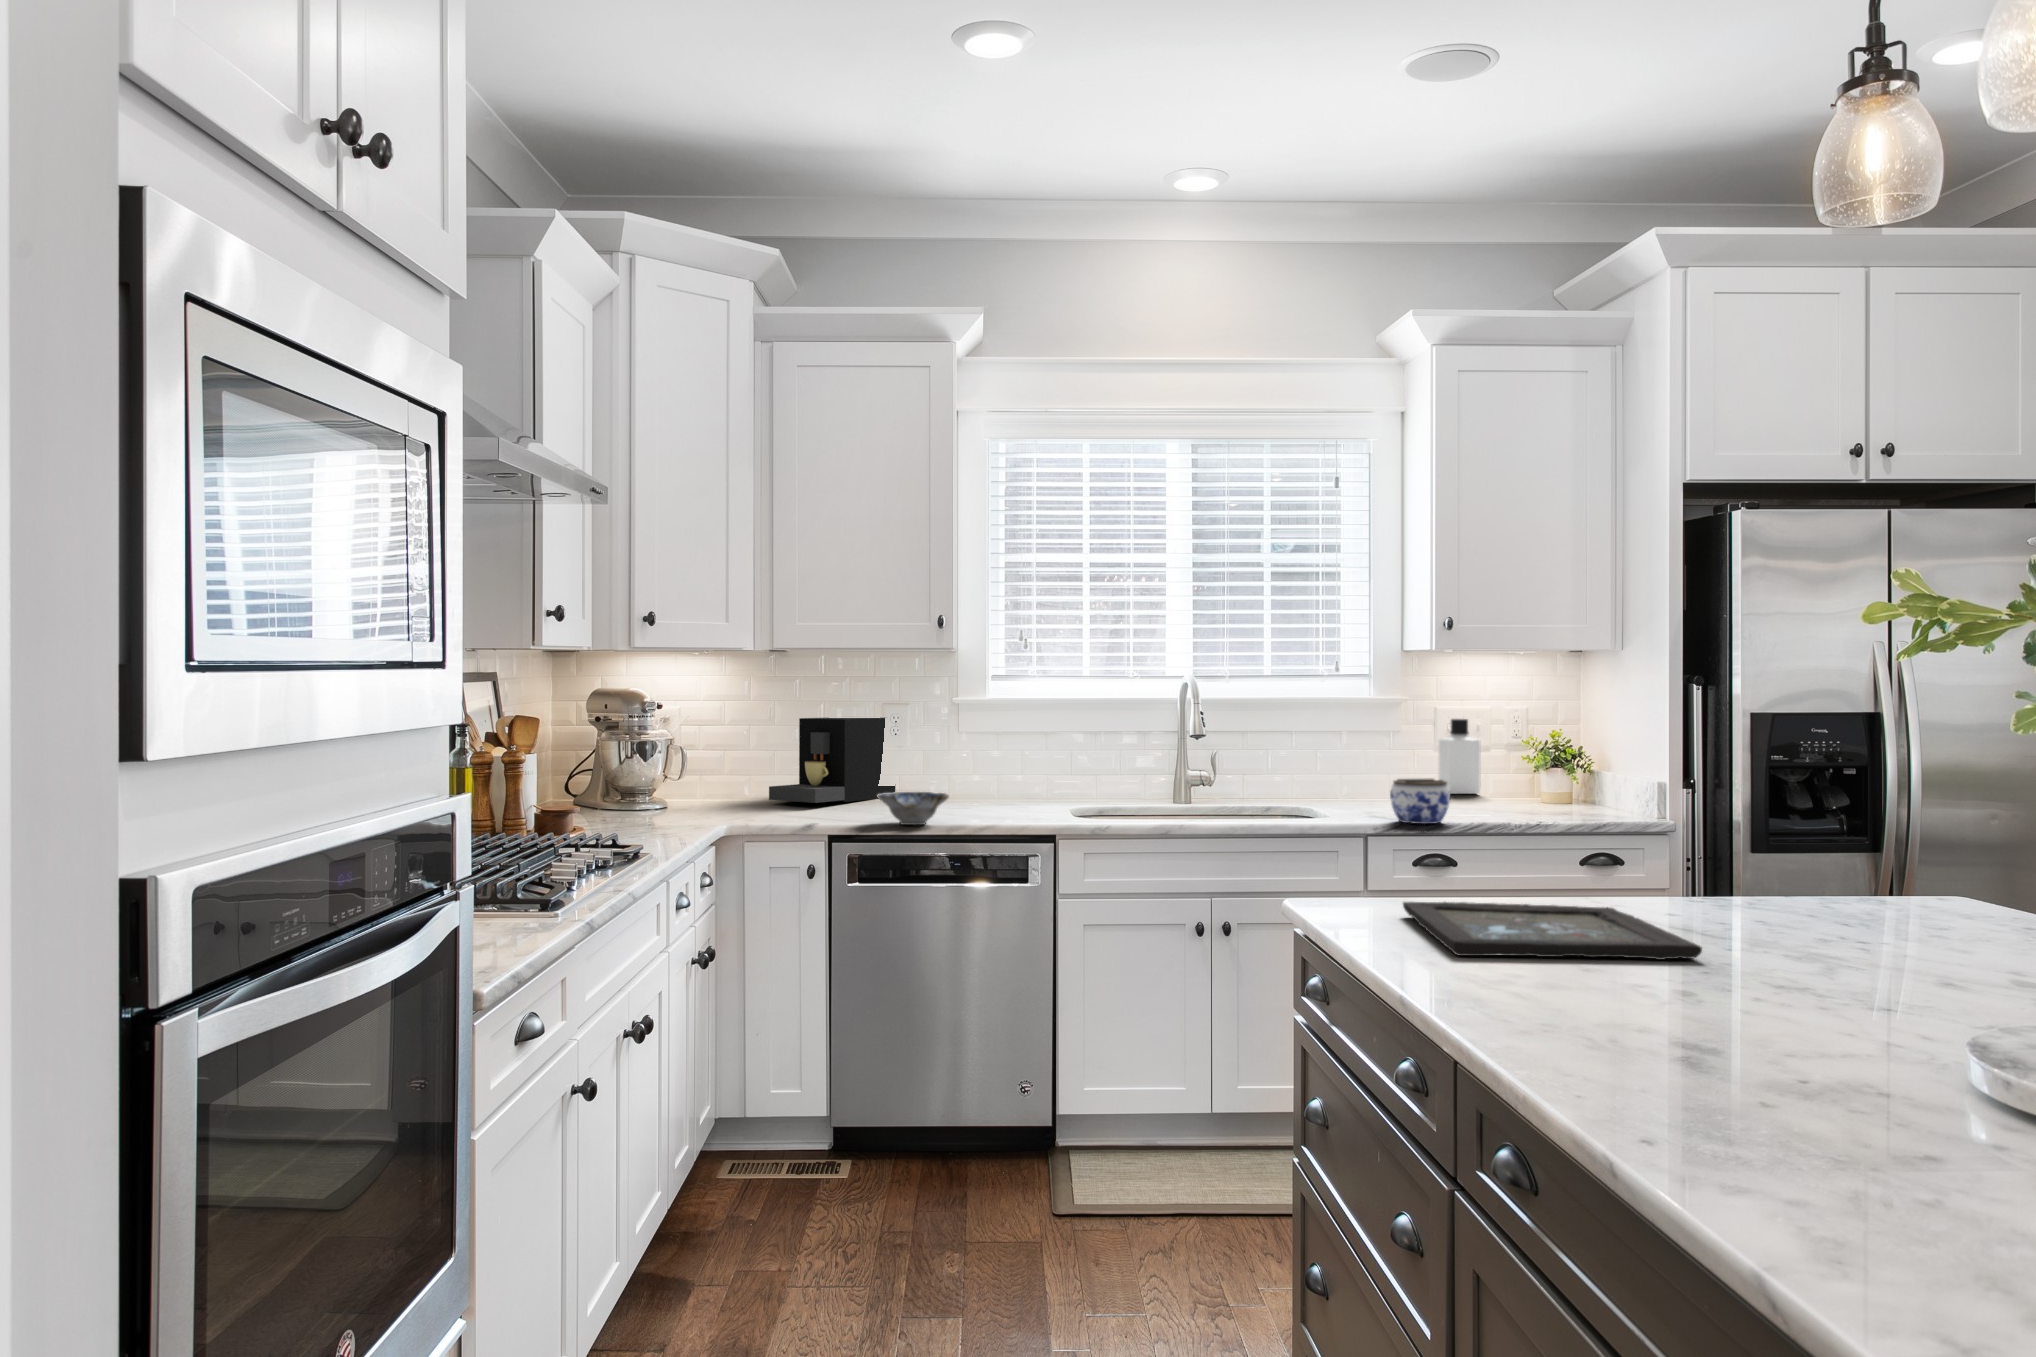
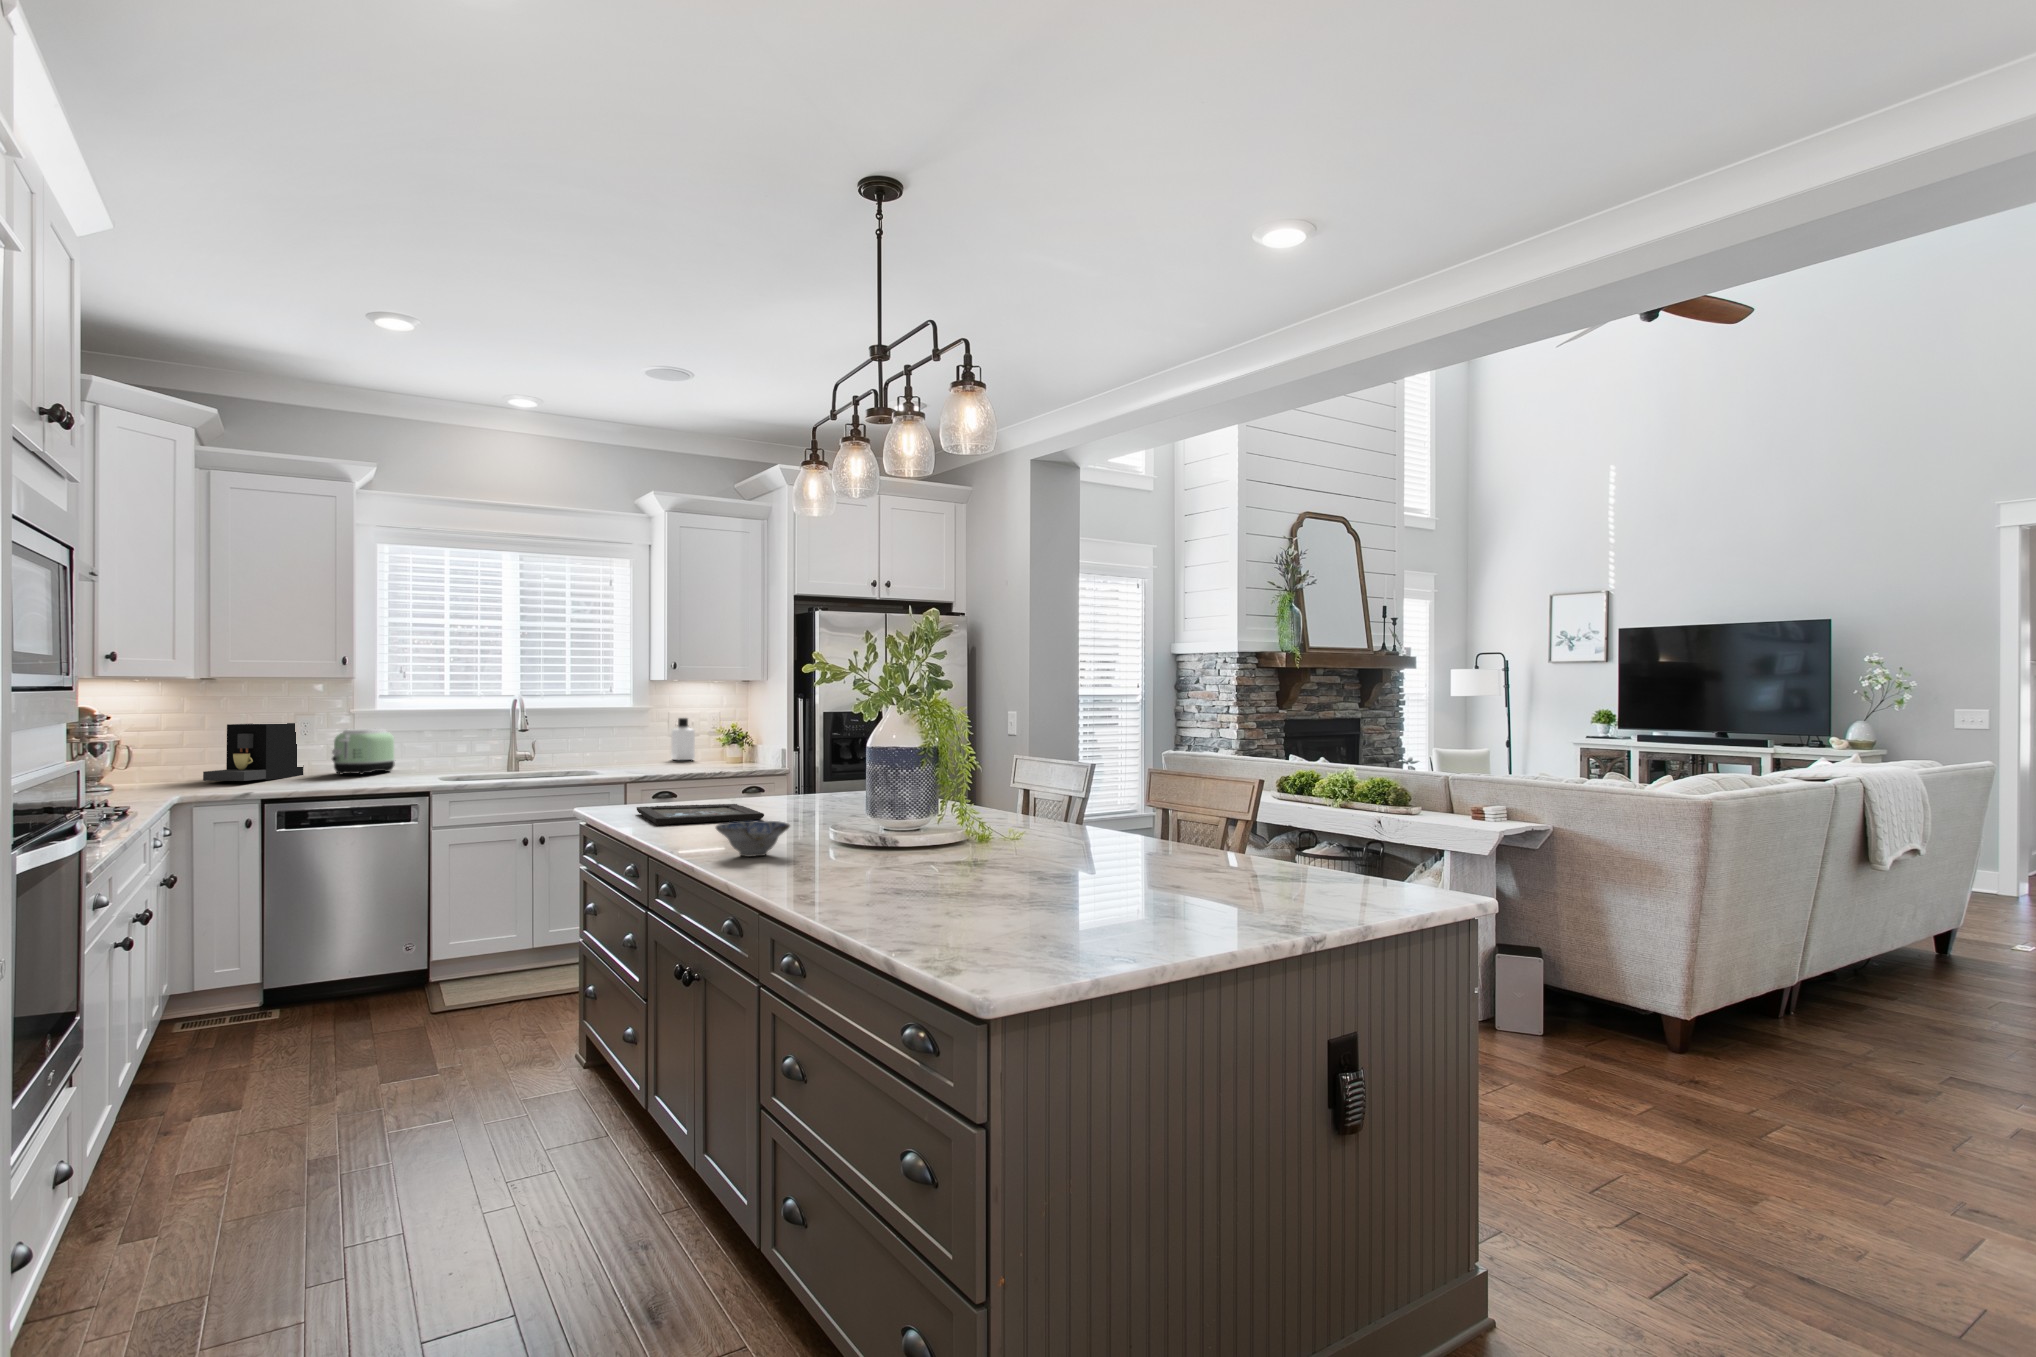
toaster: none [929,728,1016,799] -> present [332,729,394,775]
jar: present [1390,778,1450,824] -> none [640,751,674,776]
ceramic bowl: present [878,792,949,825] -> present [716,821,790,857]

